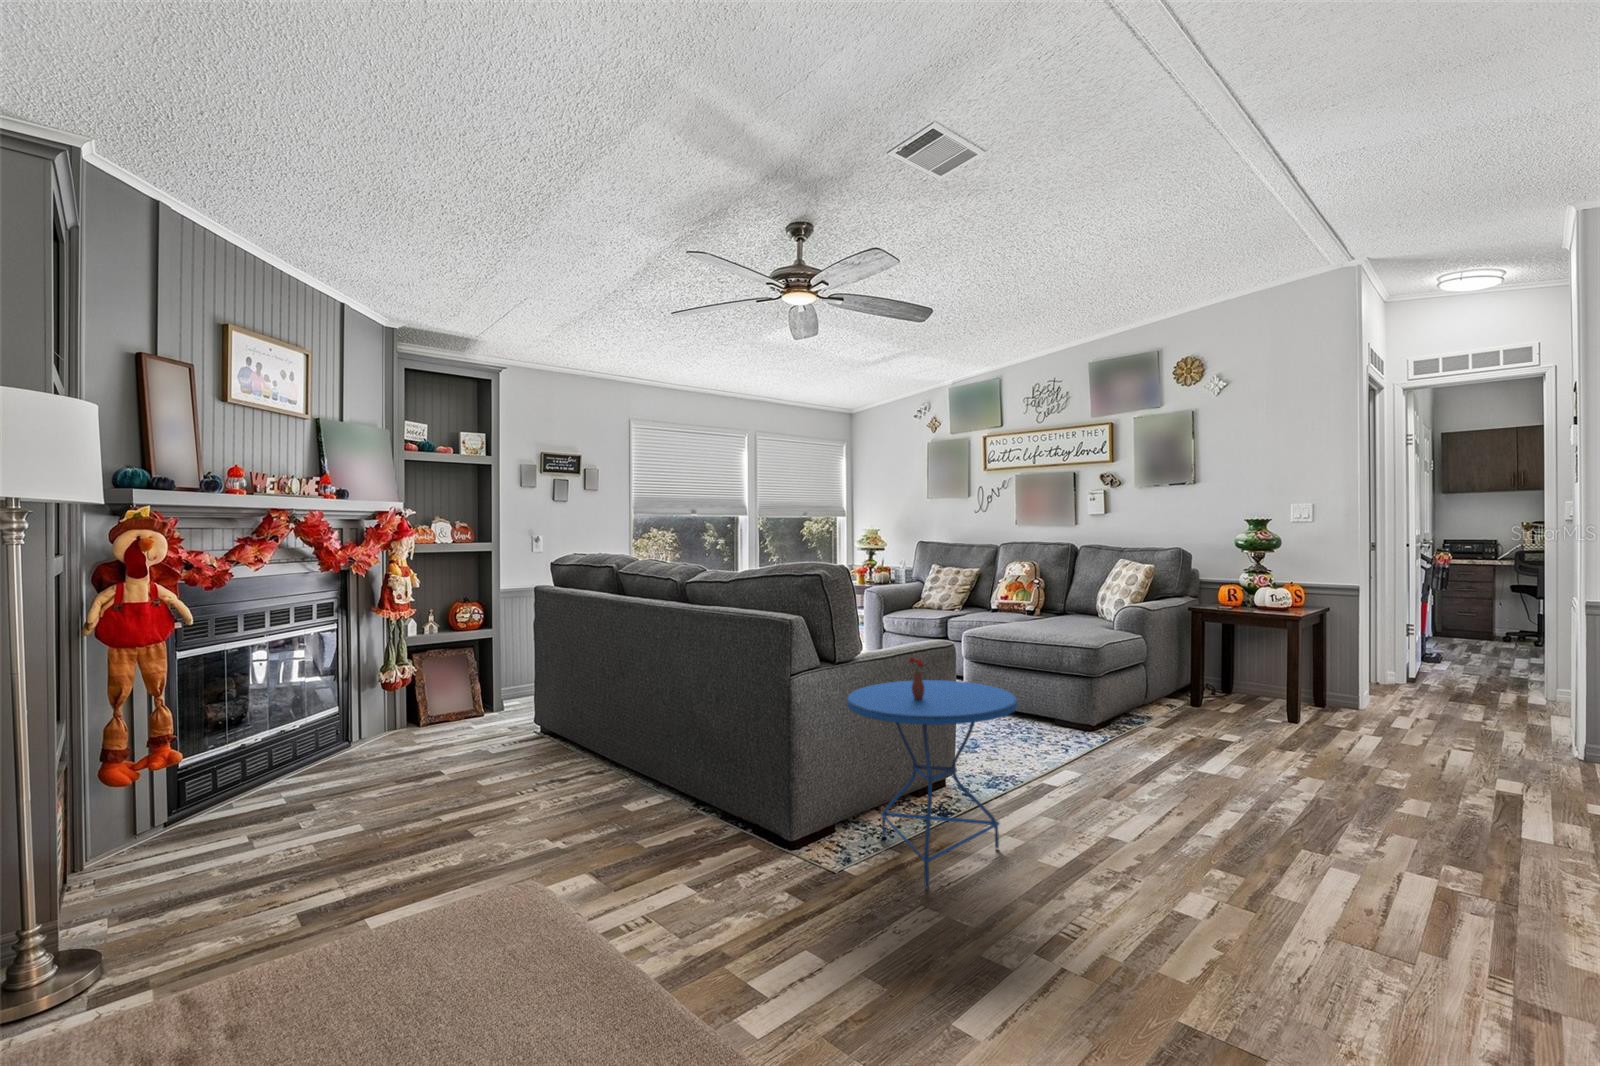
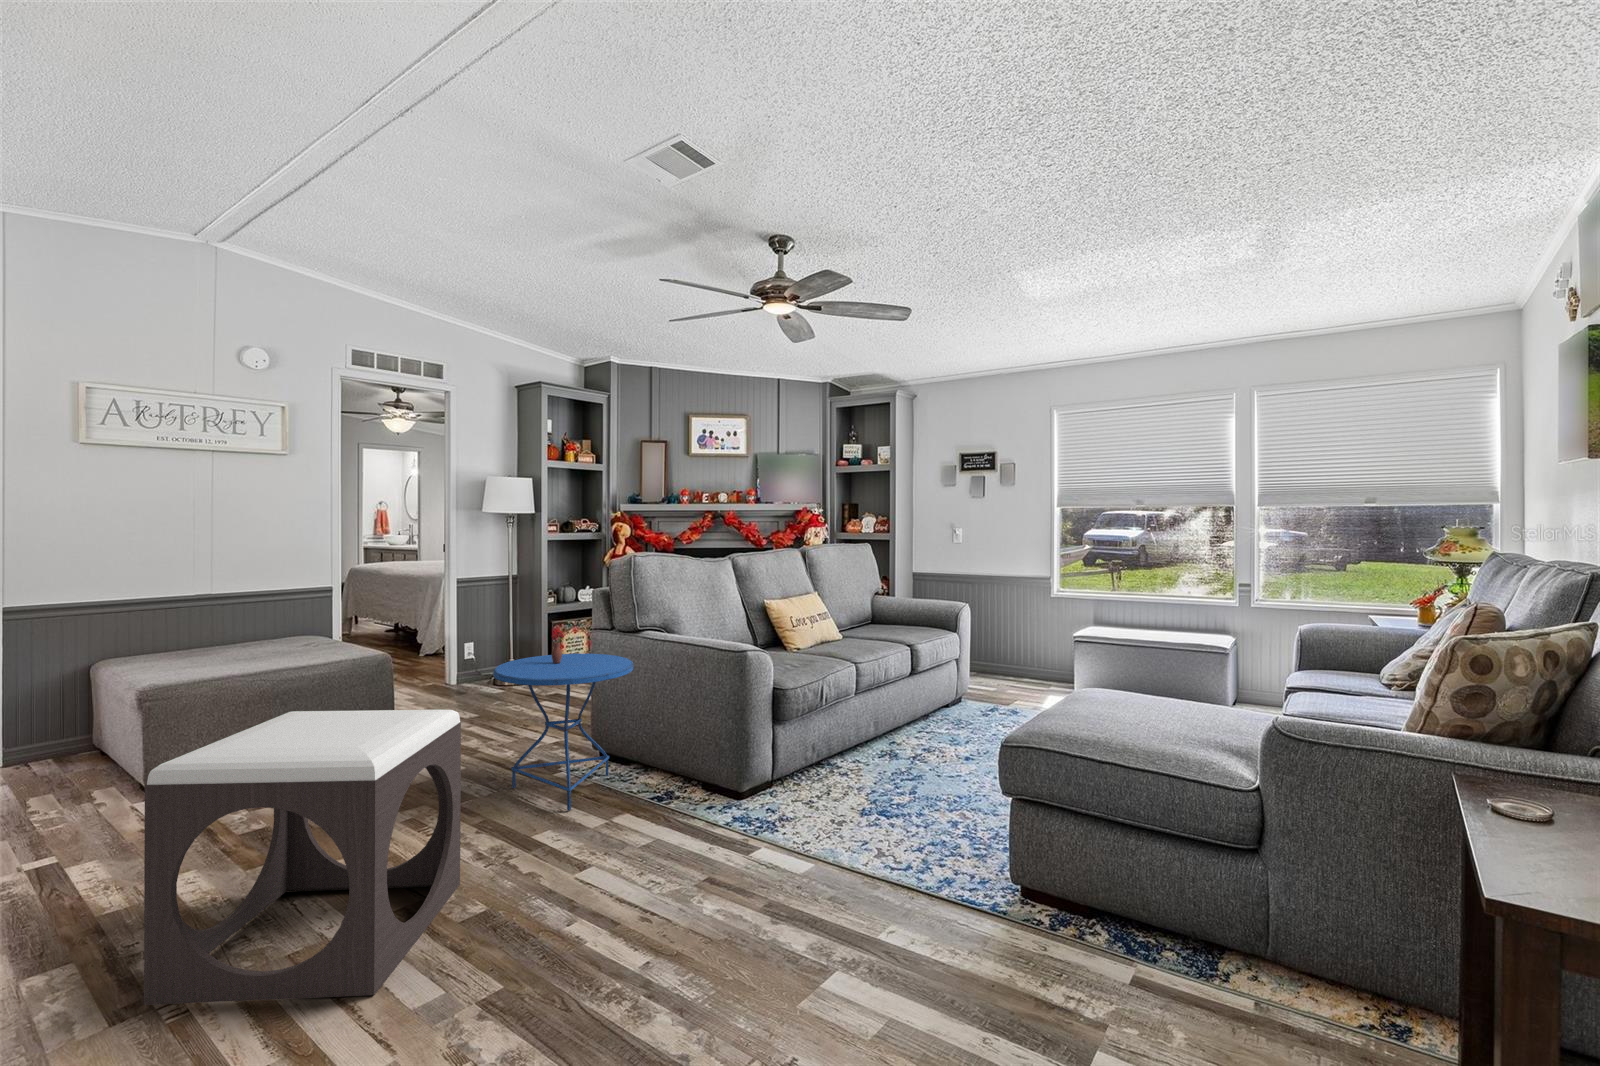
footstool: none [1180,702,1524,1001] -> present [144,710,461,1005]

